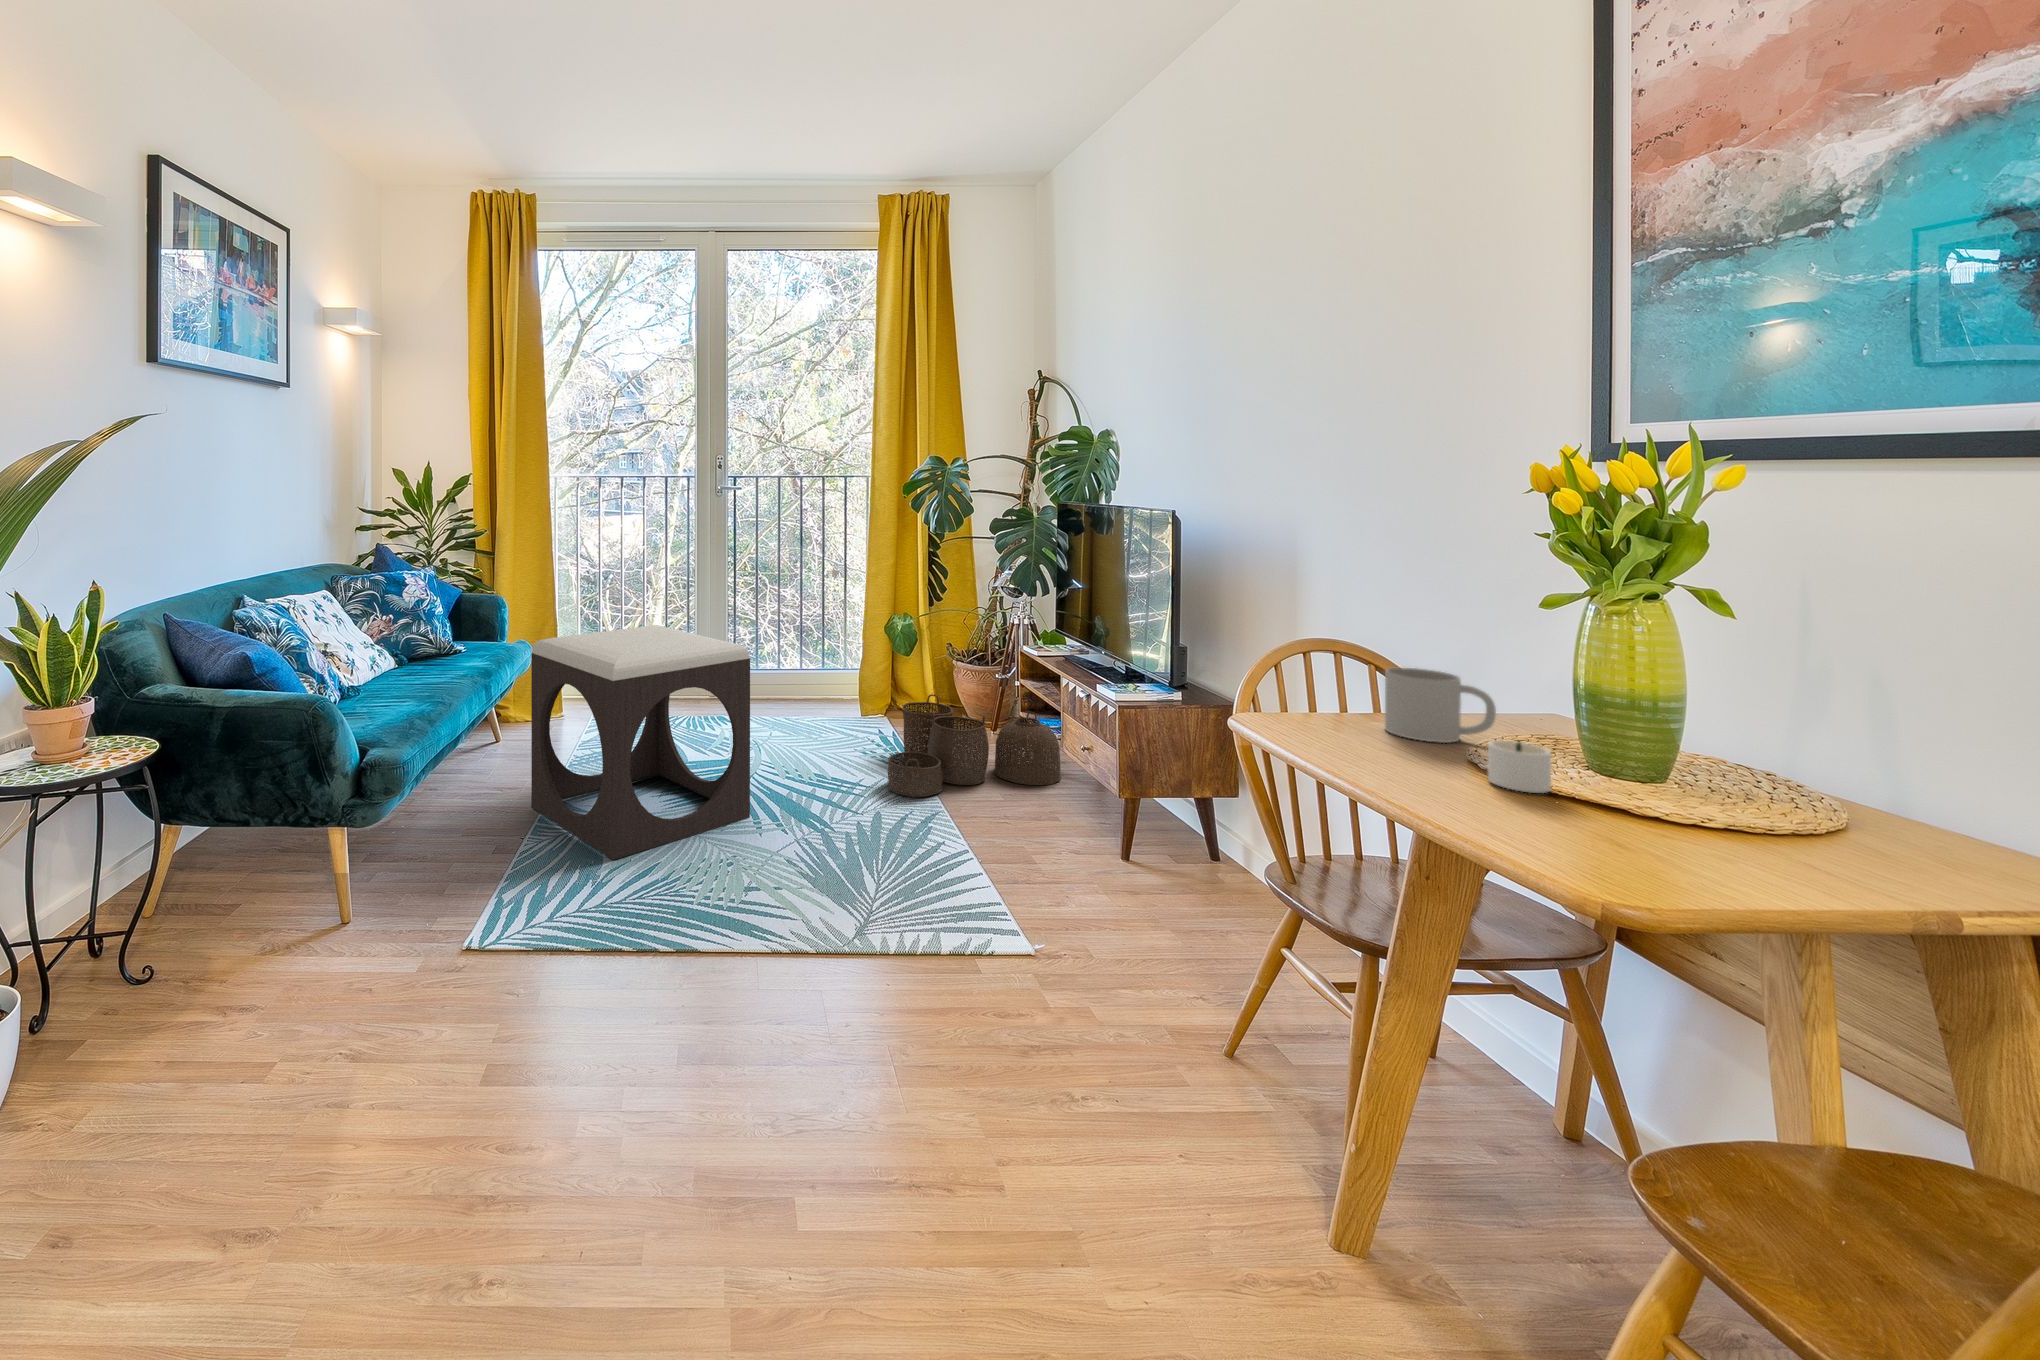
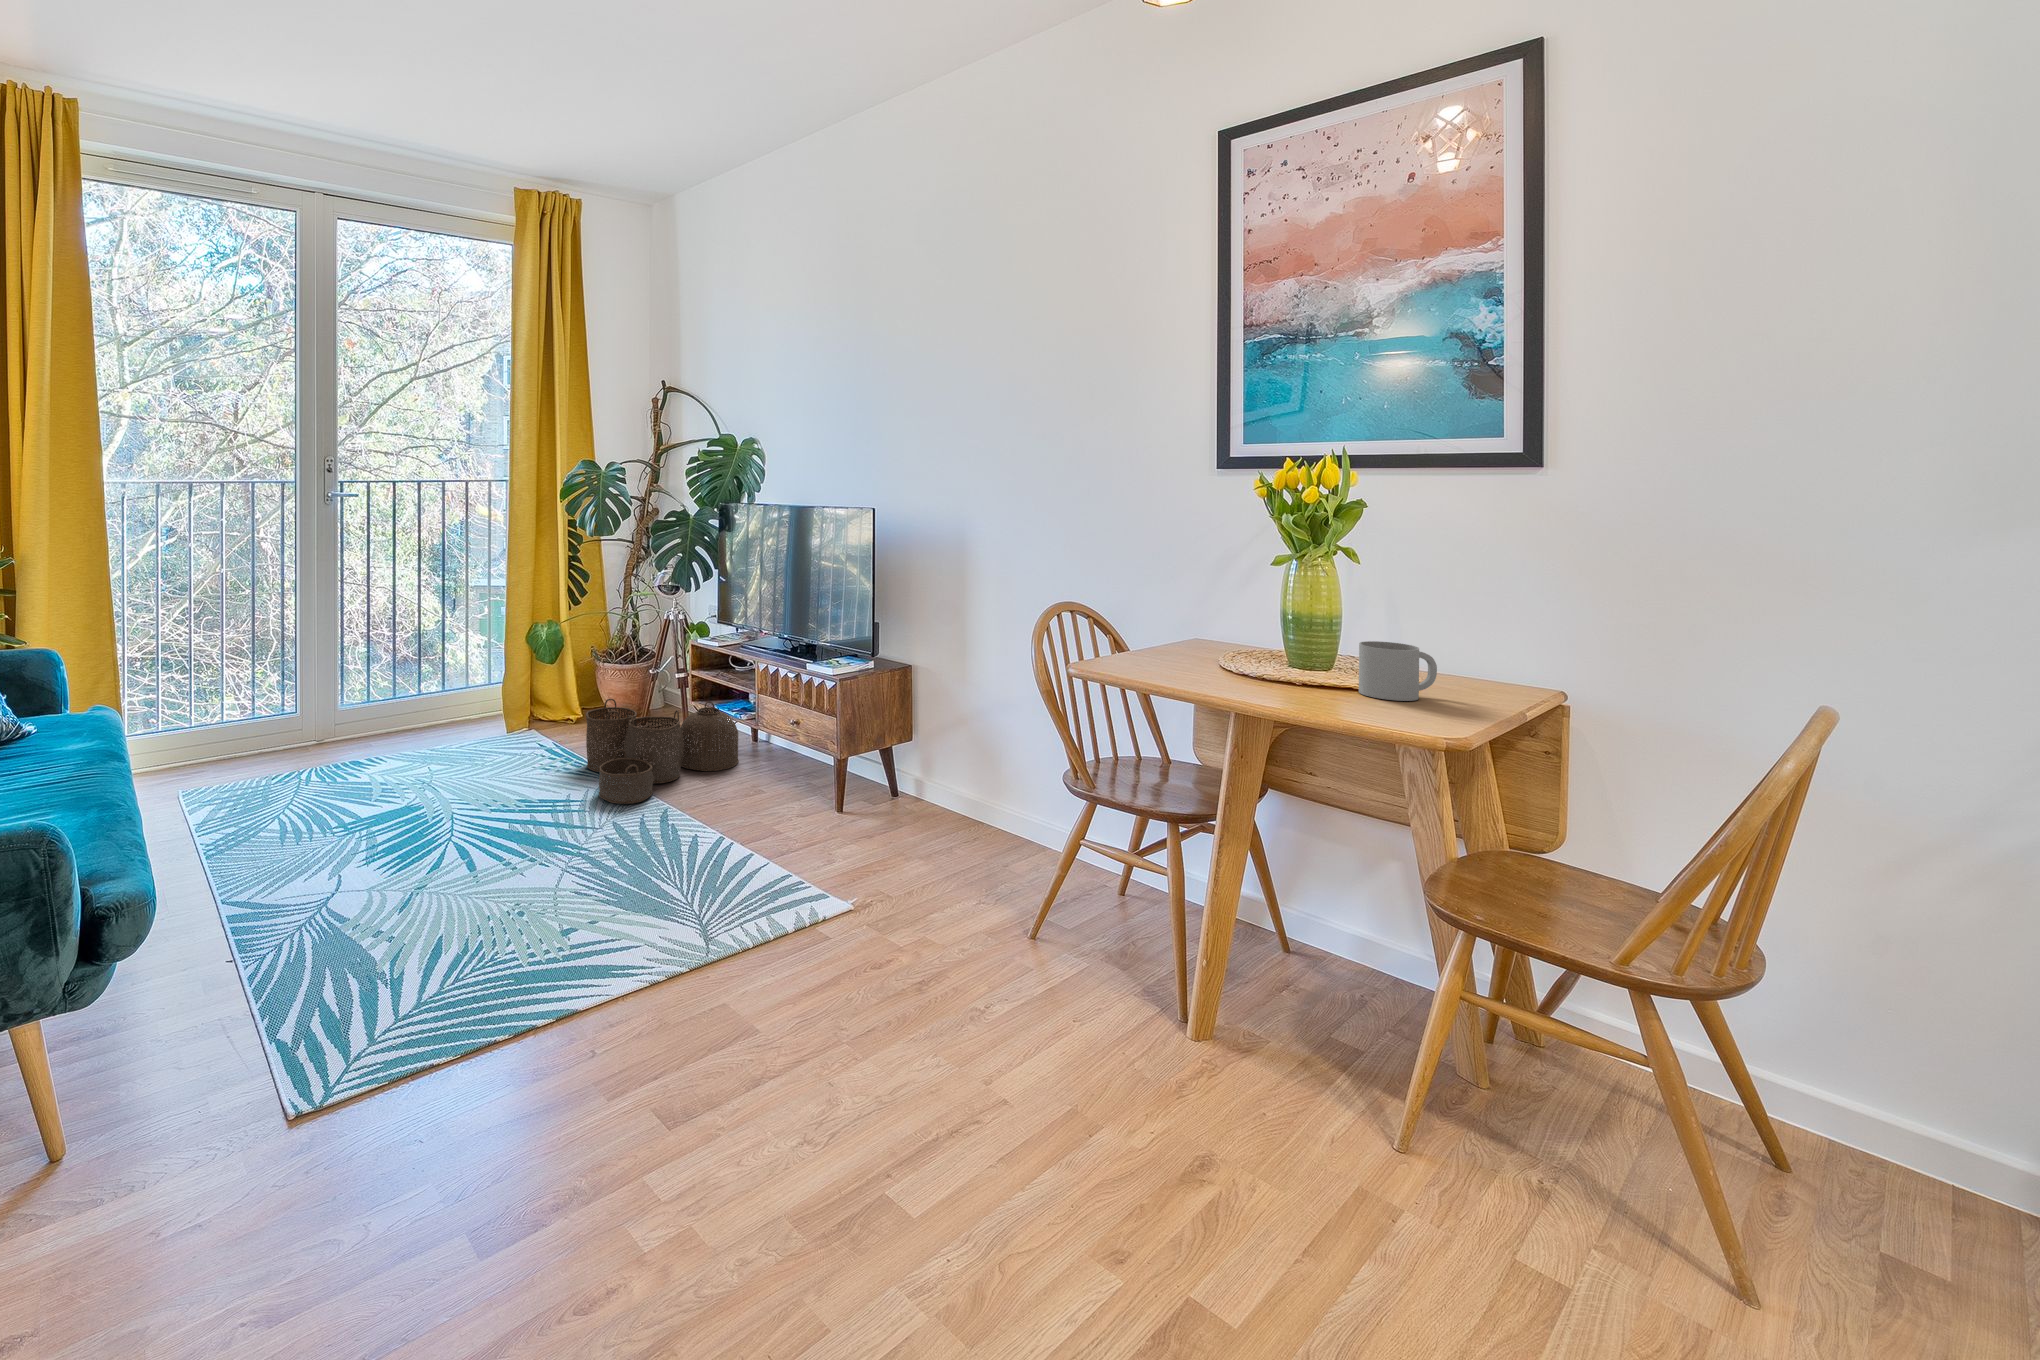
footstool: present [531,625,750,860] -> none [203,660,492,949]
mug: present [1385,668,1496,743] -> present [1359,641,1437,701]
candle: present [1488,740,1551,793] -> none [1270,657,1321,693]

